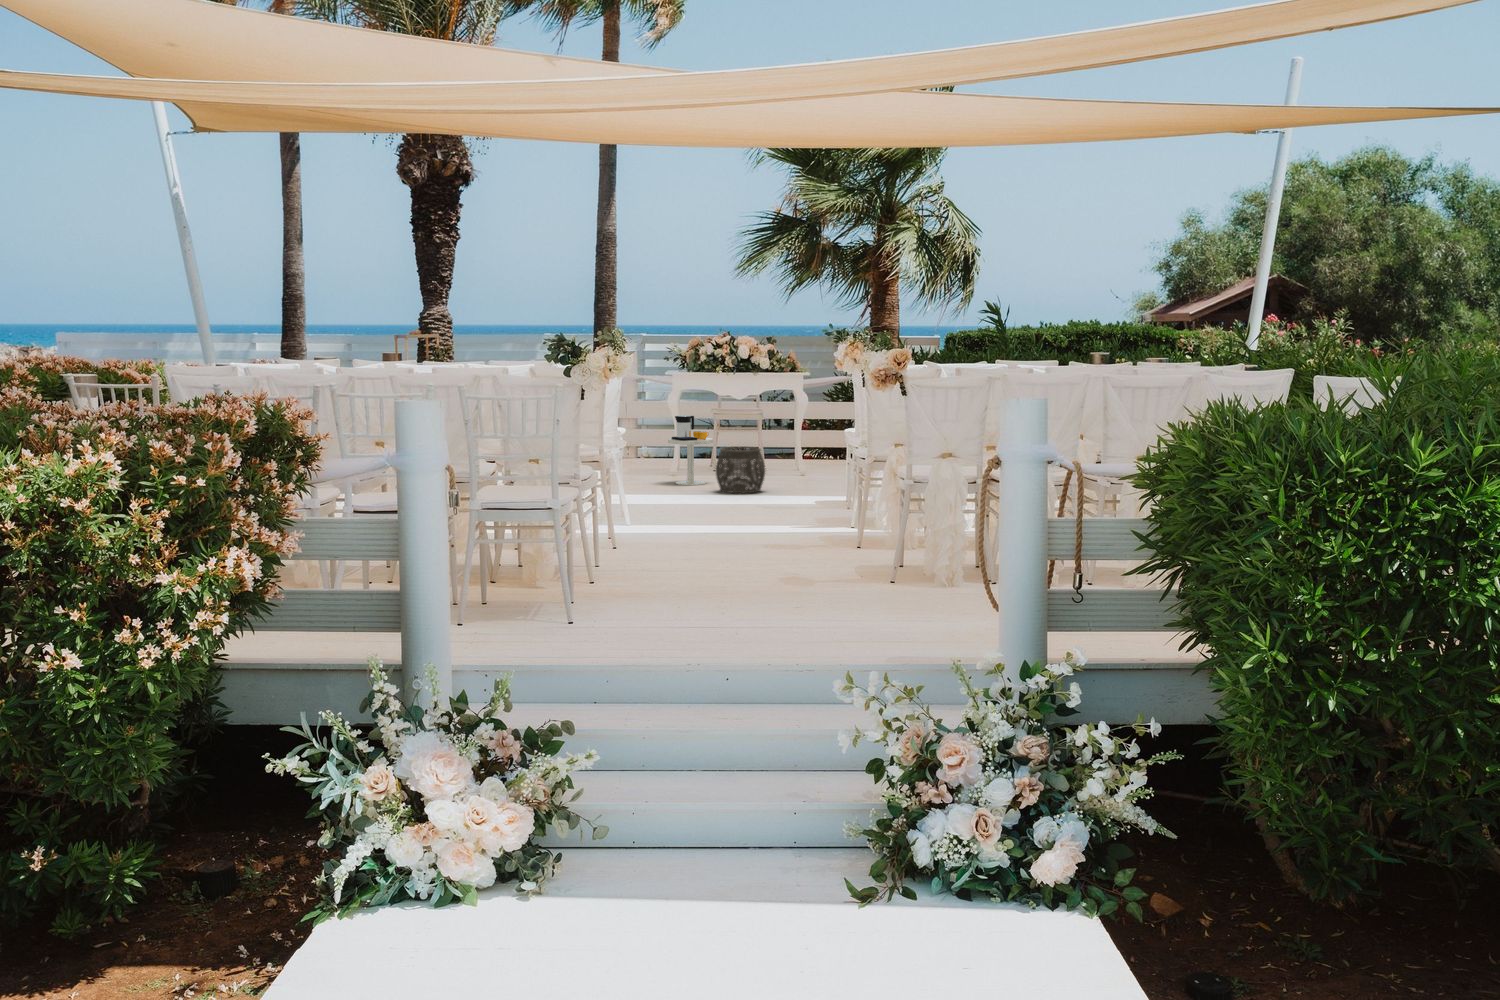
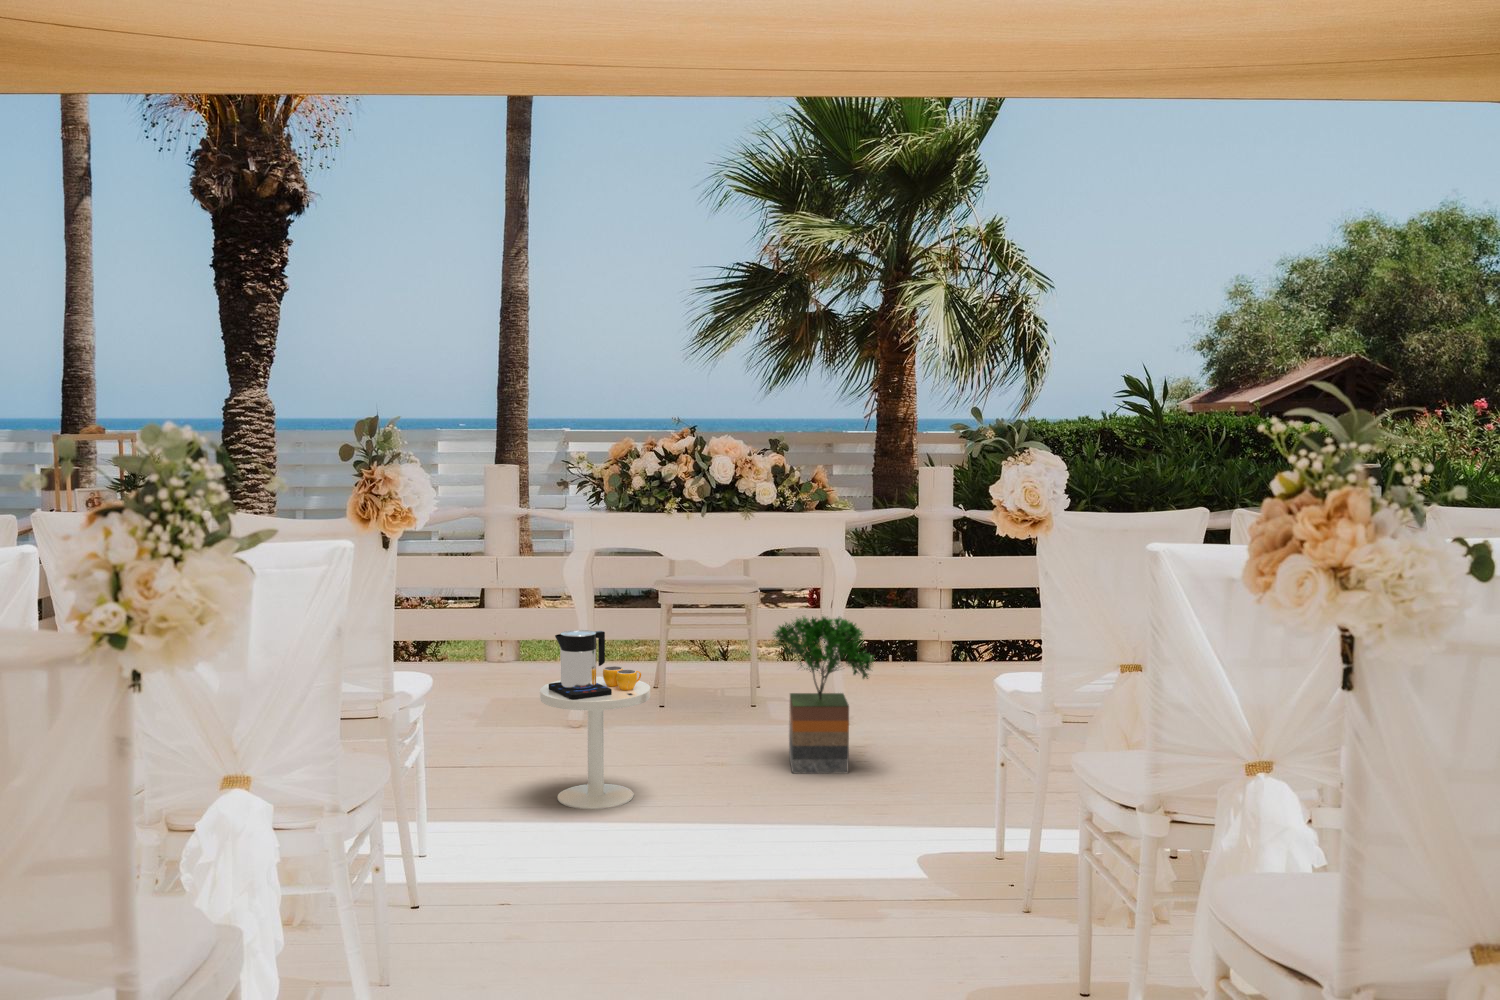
potted tree: none [764,413,809,480] -> present [773,617,873,773]
woven basket: present [716,447,765,493] -> none [652,732,792,884]

